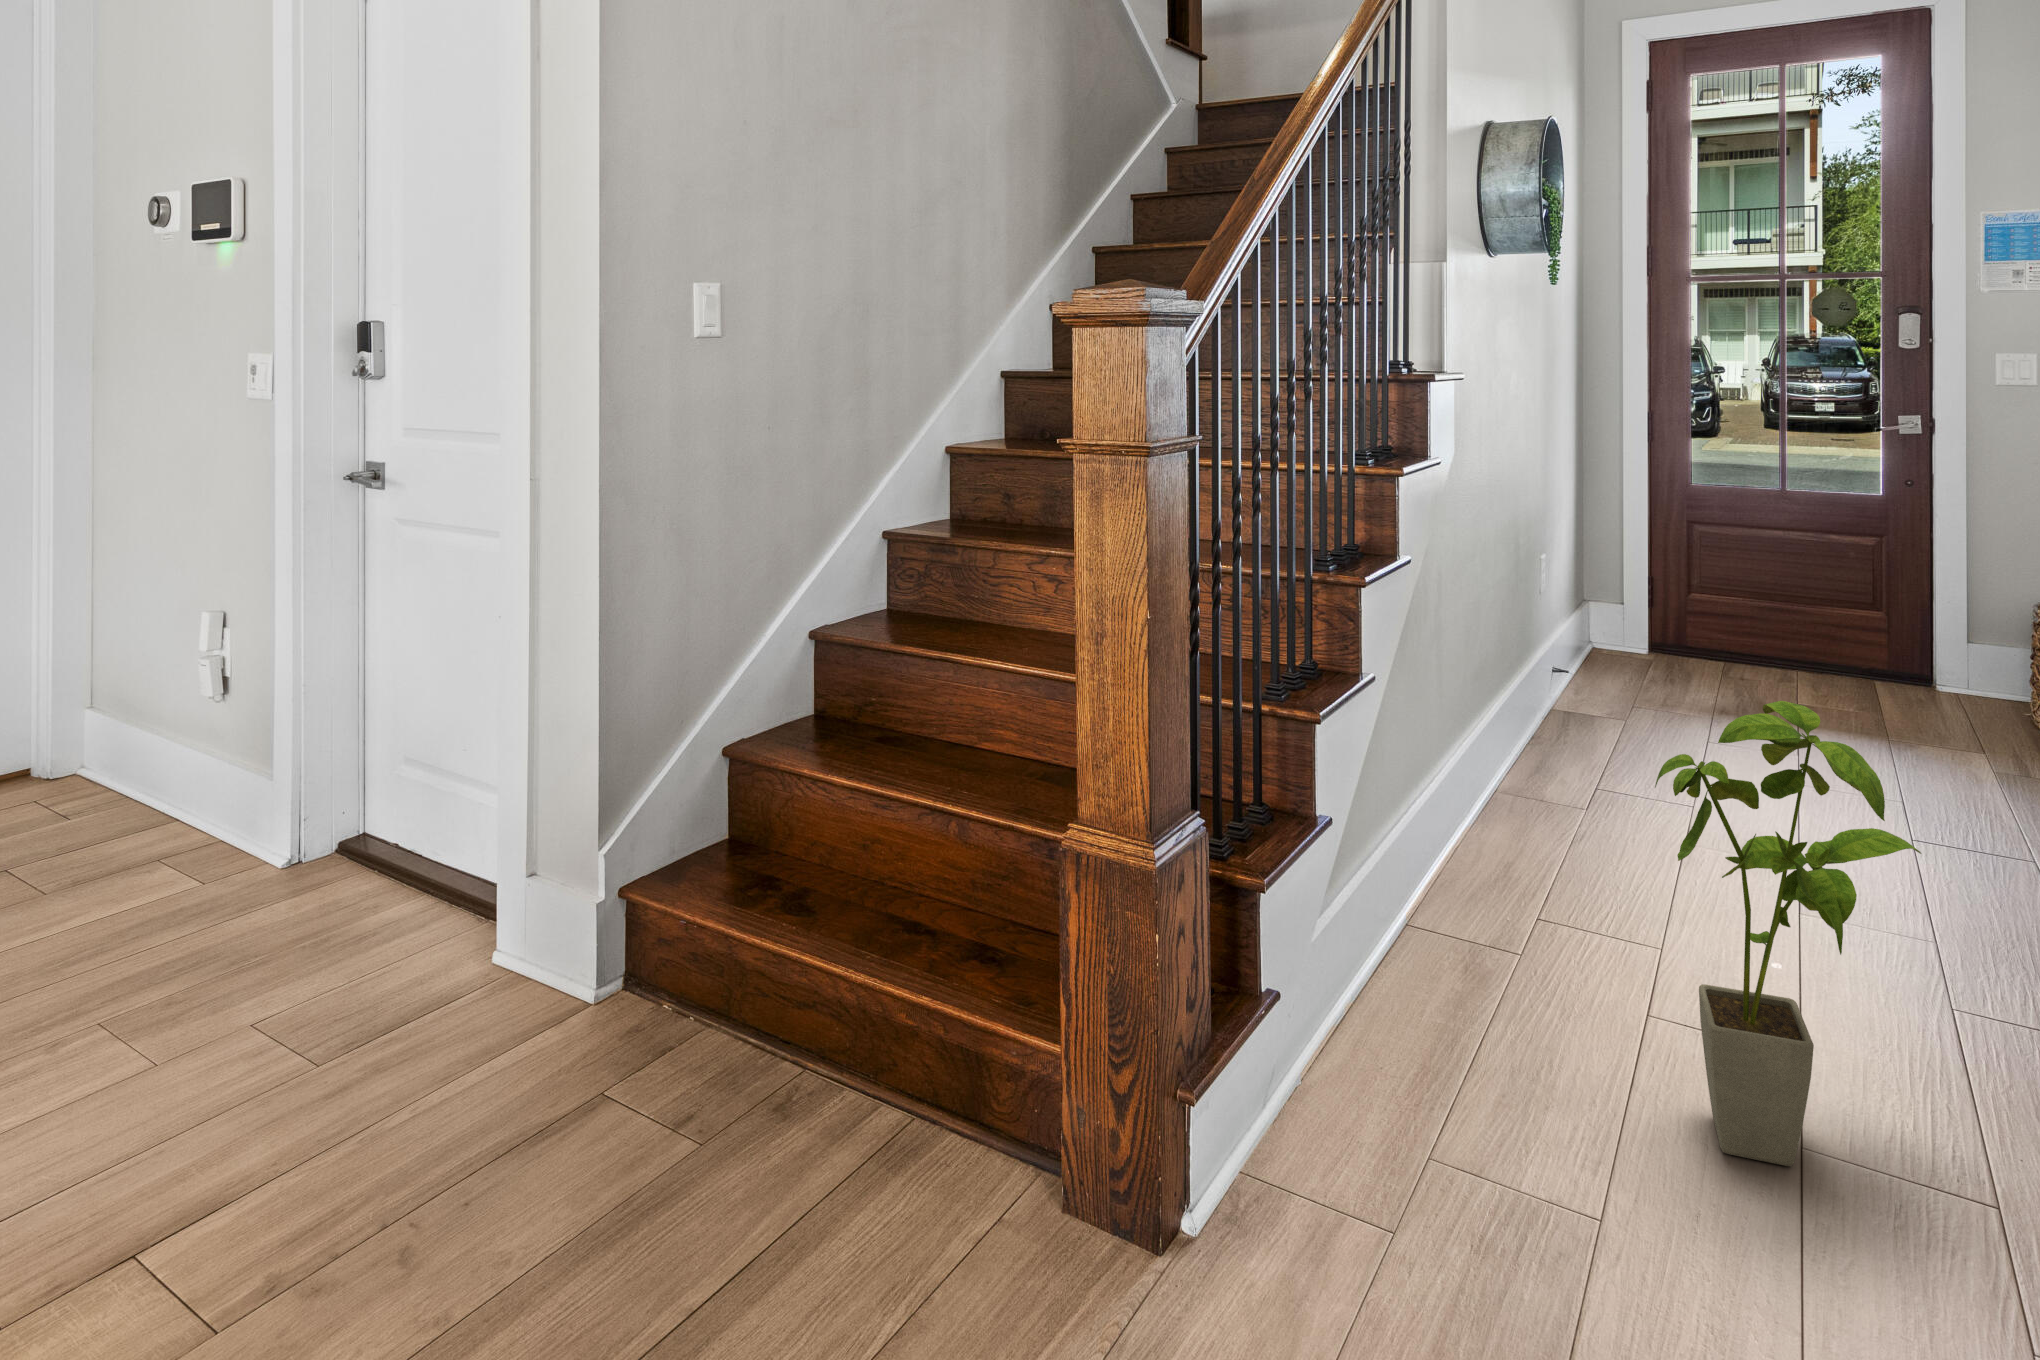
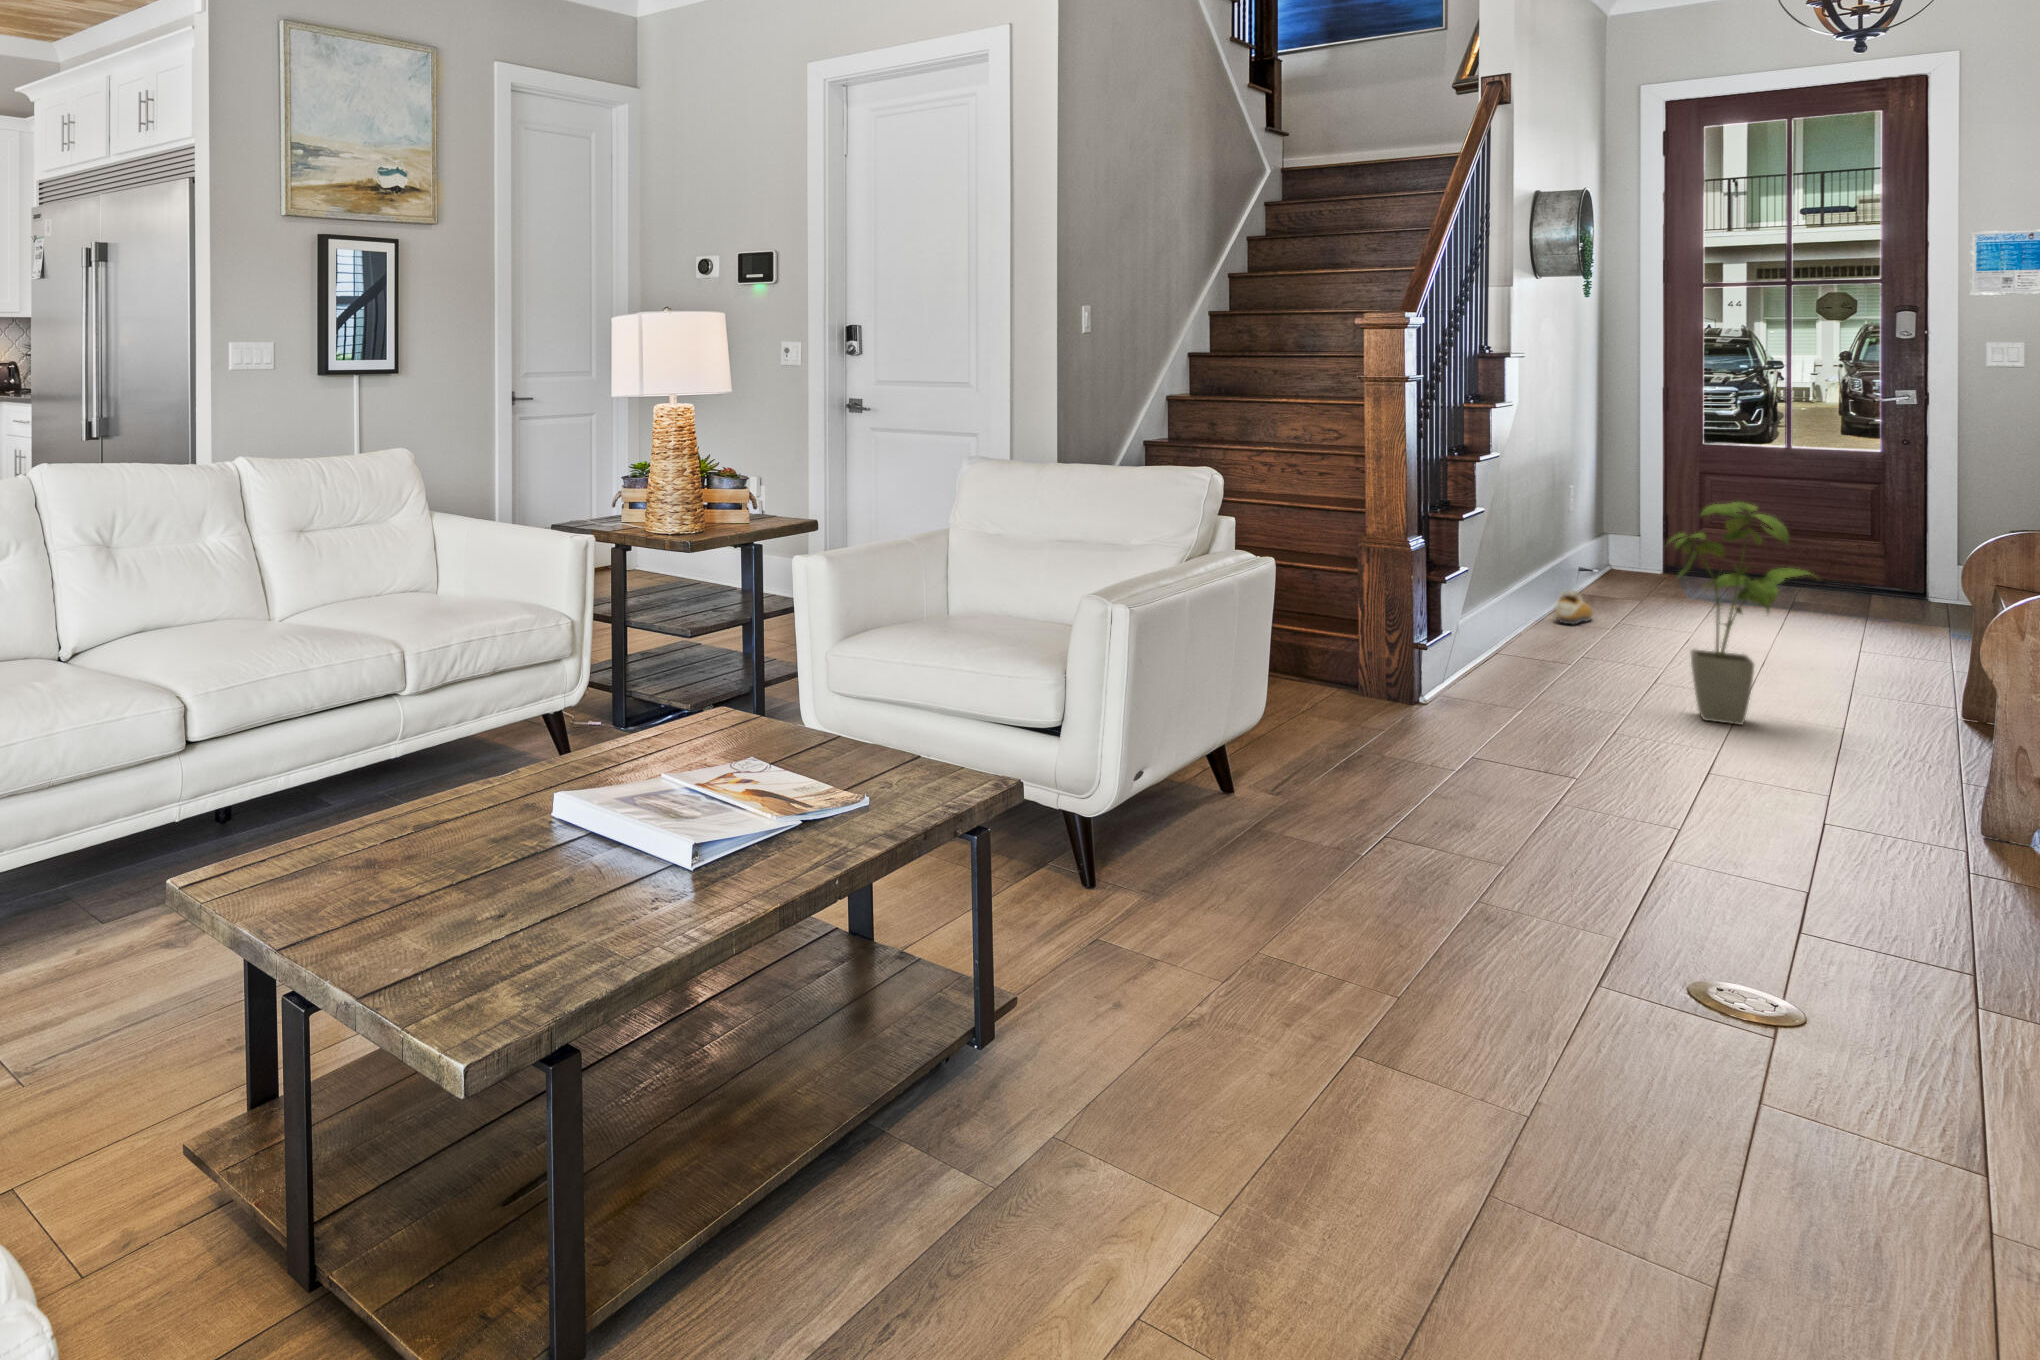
shoe: none [1511,728,1560,787] -> present [1555,591,1593,624]

